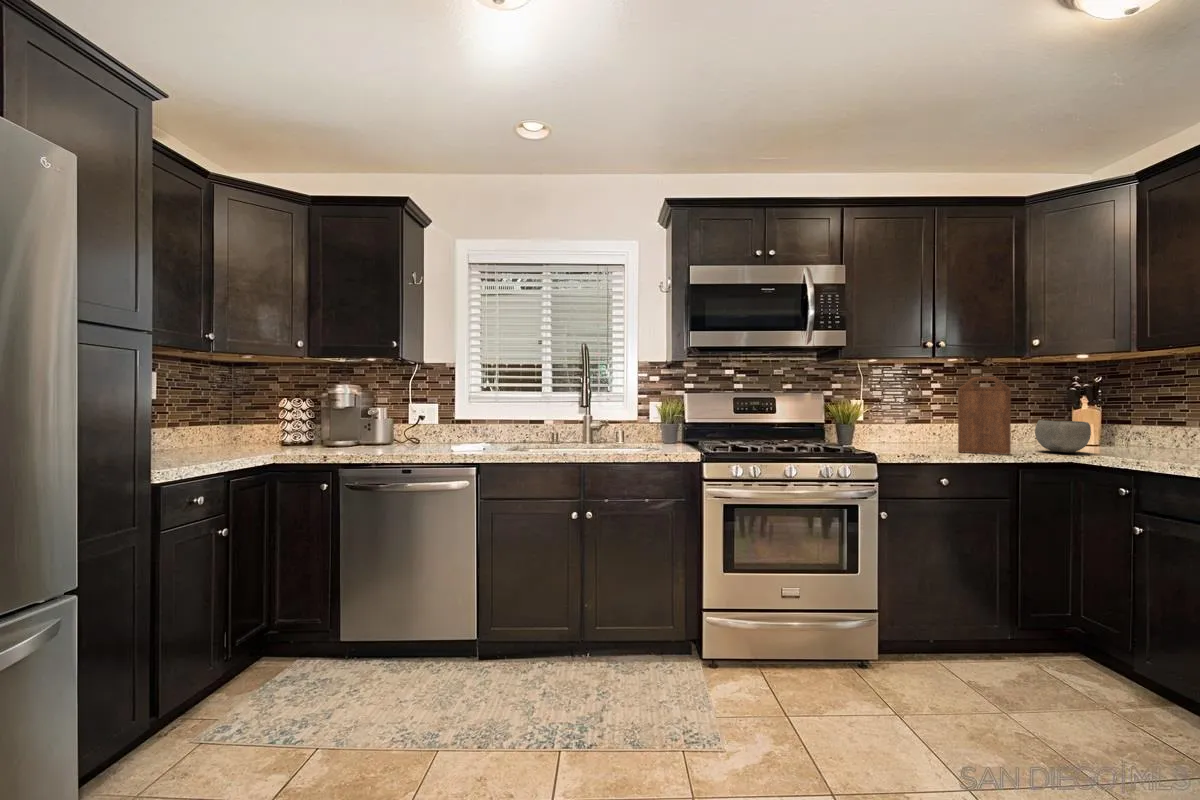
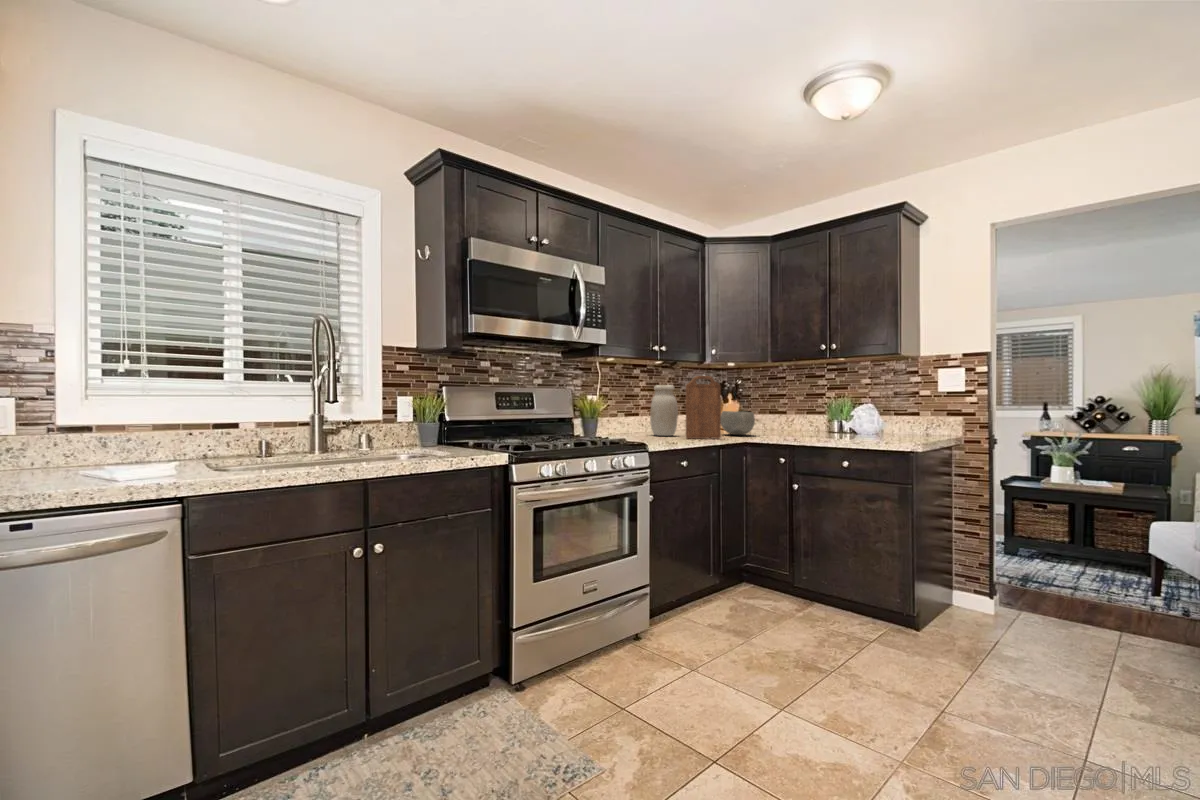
jar: none [925,388,961,448] -> present [650,385,678,436]

